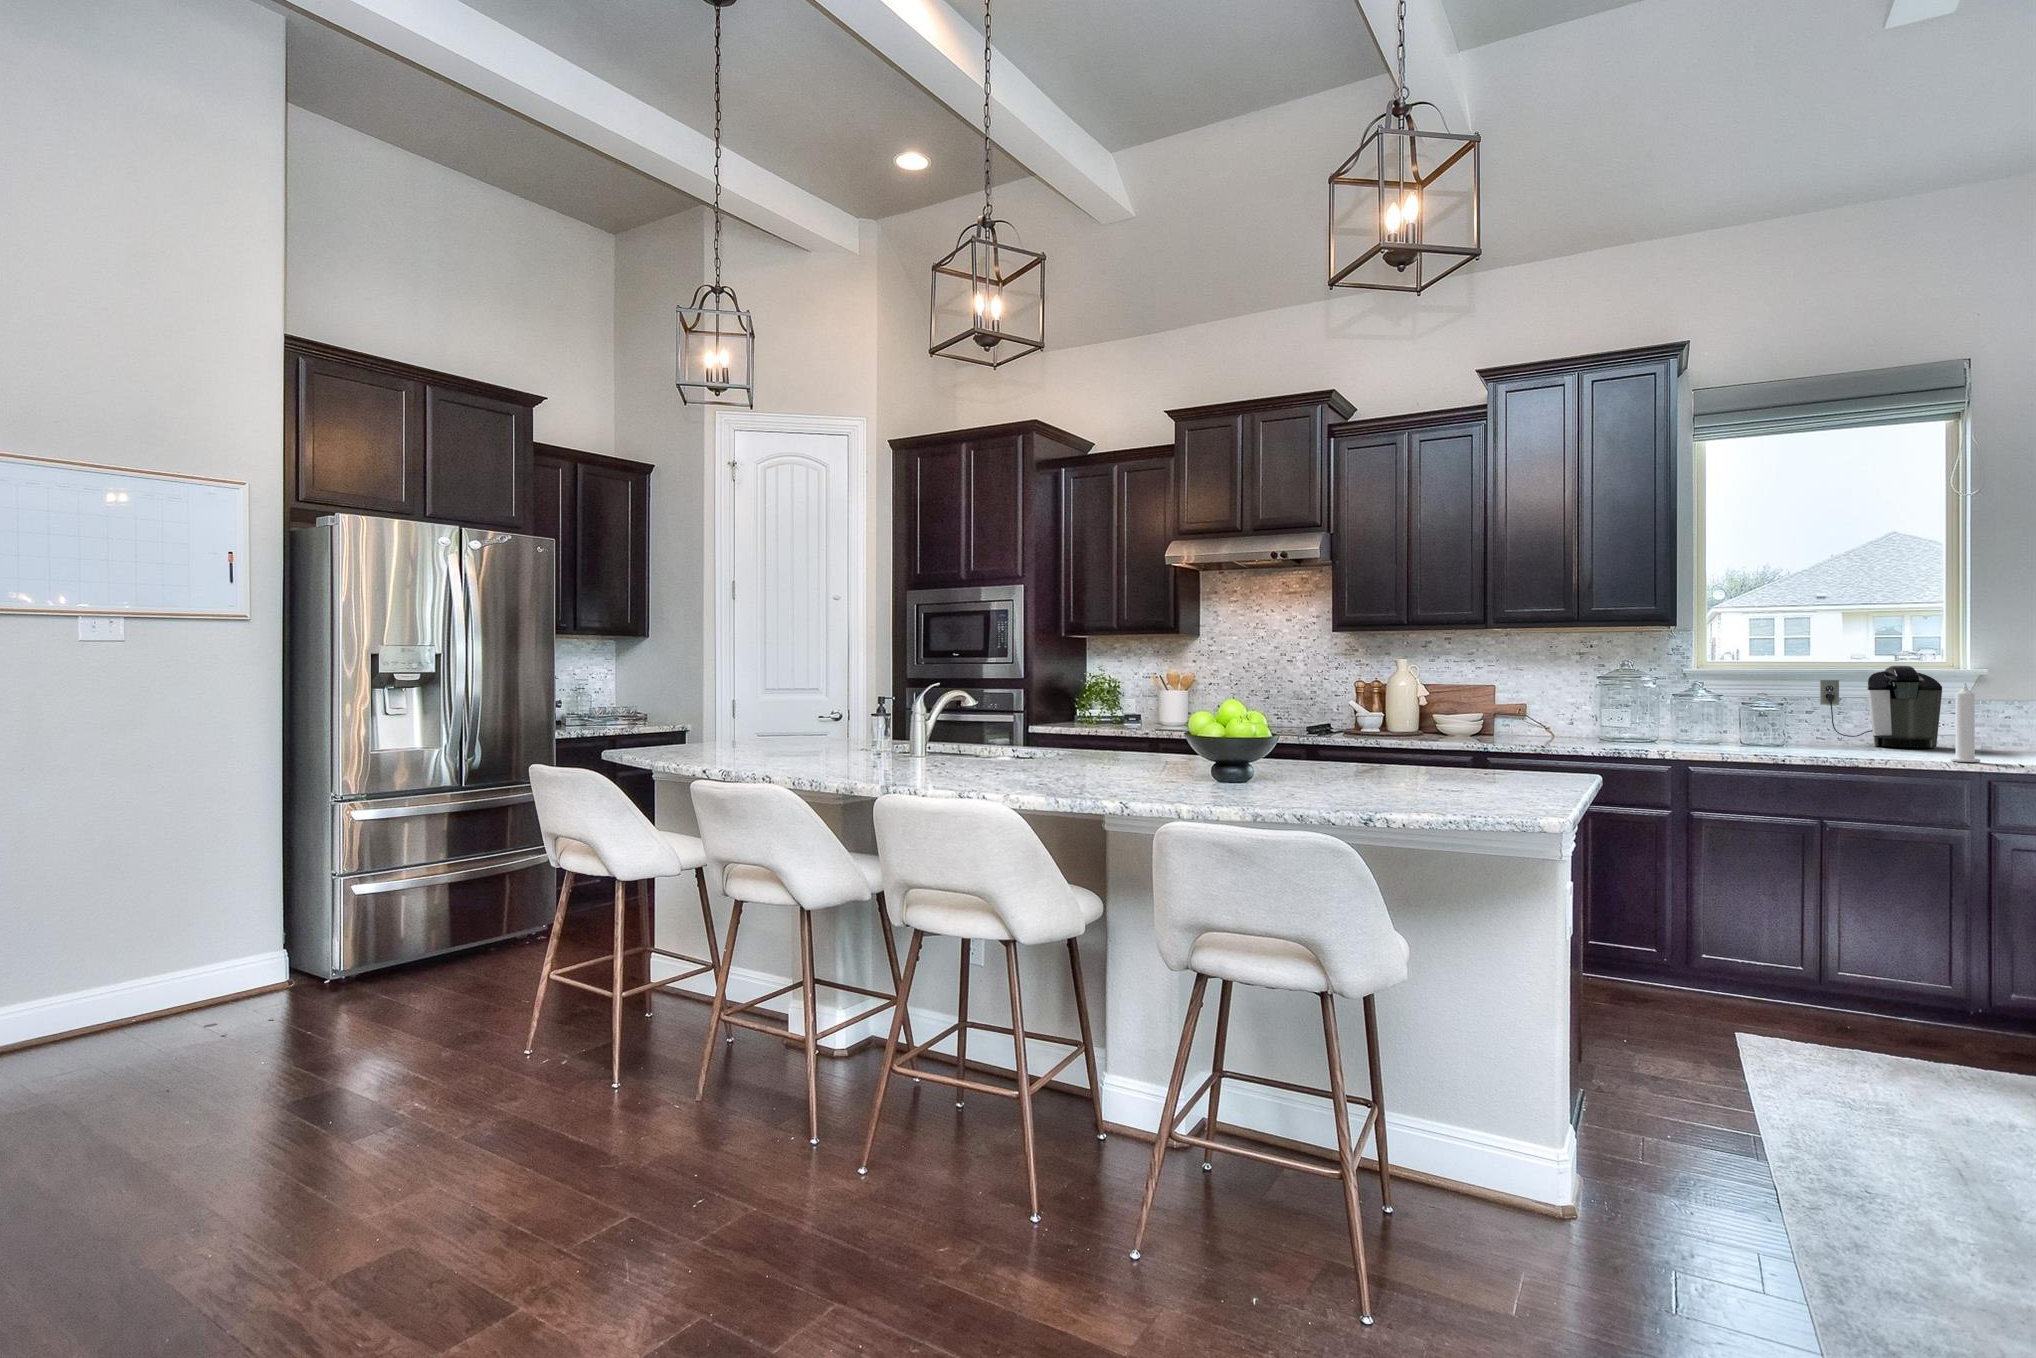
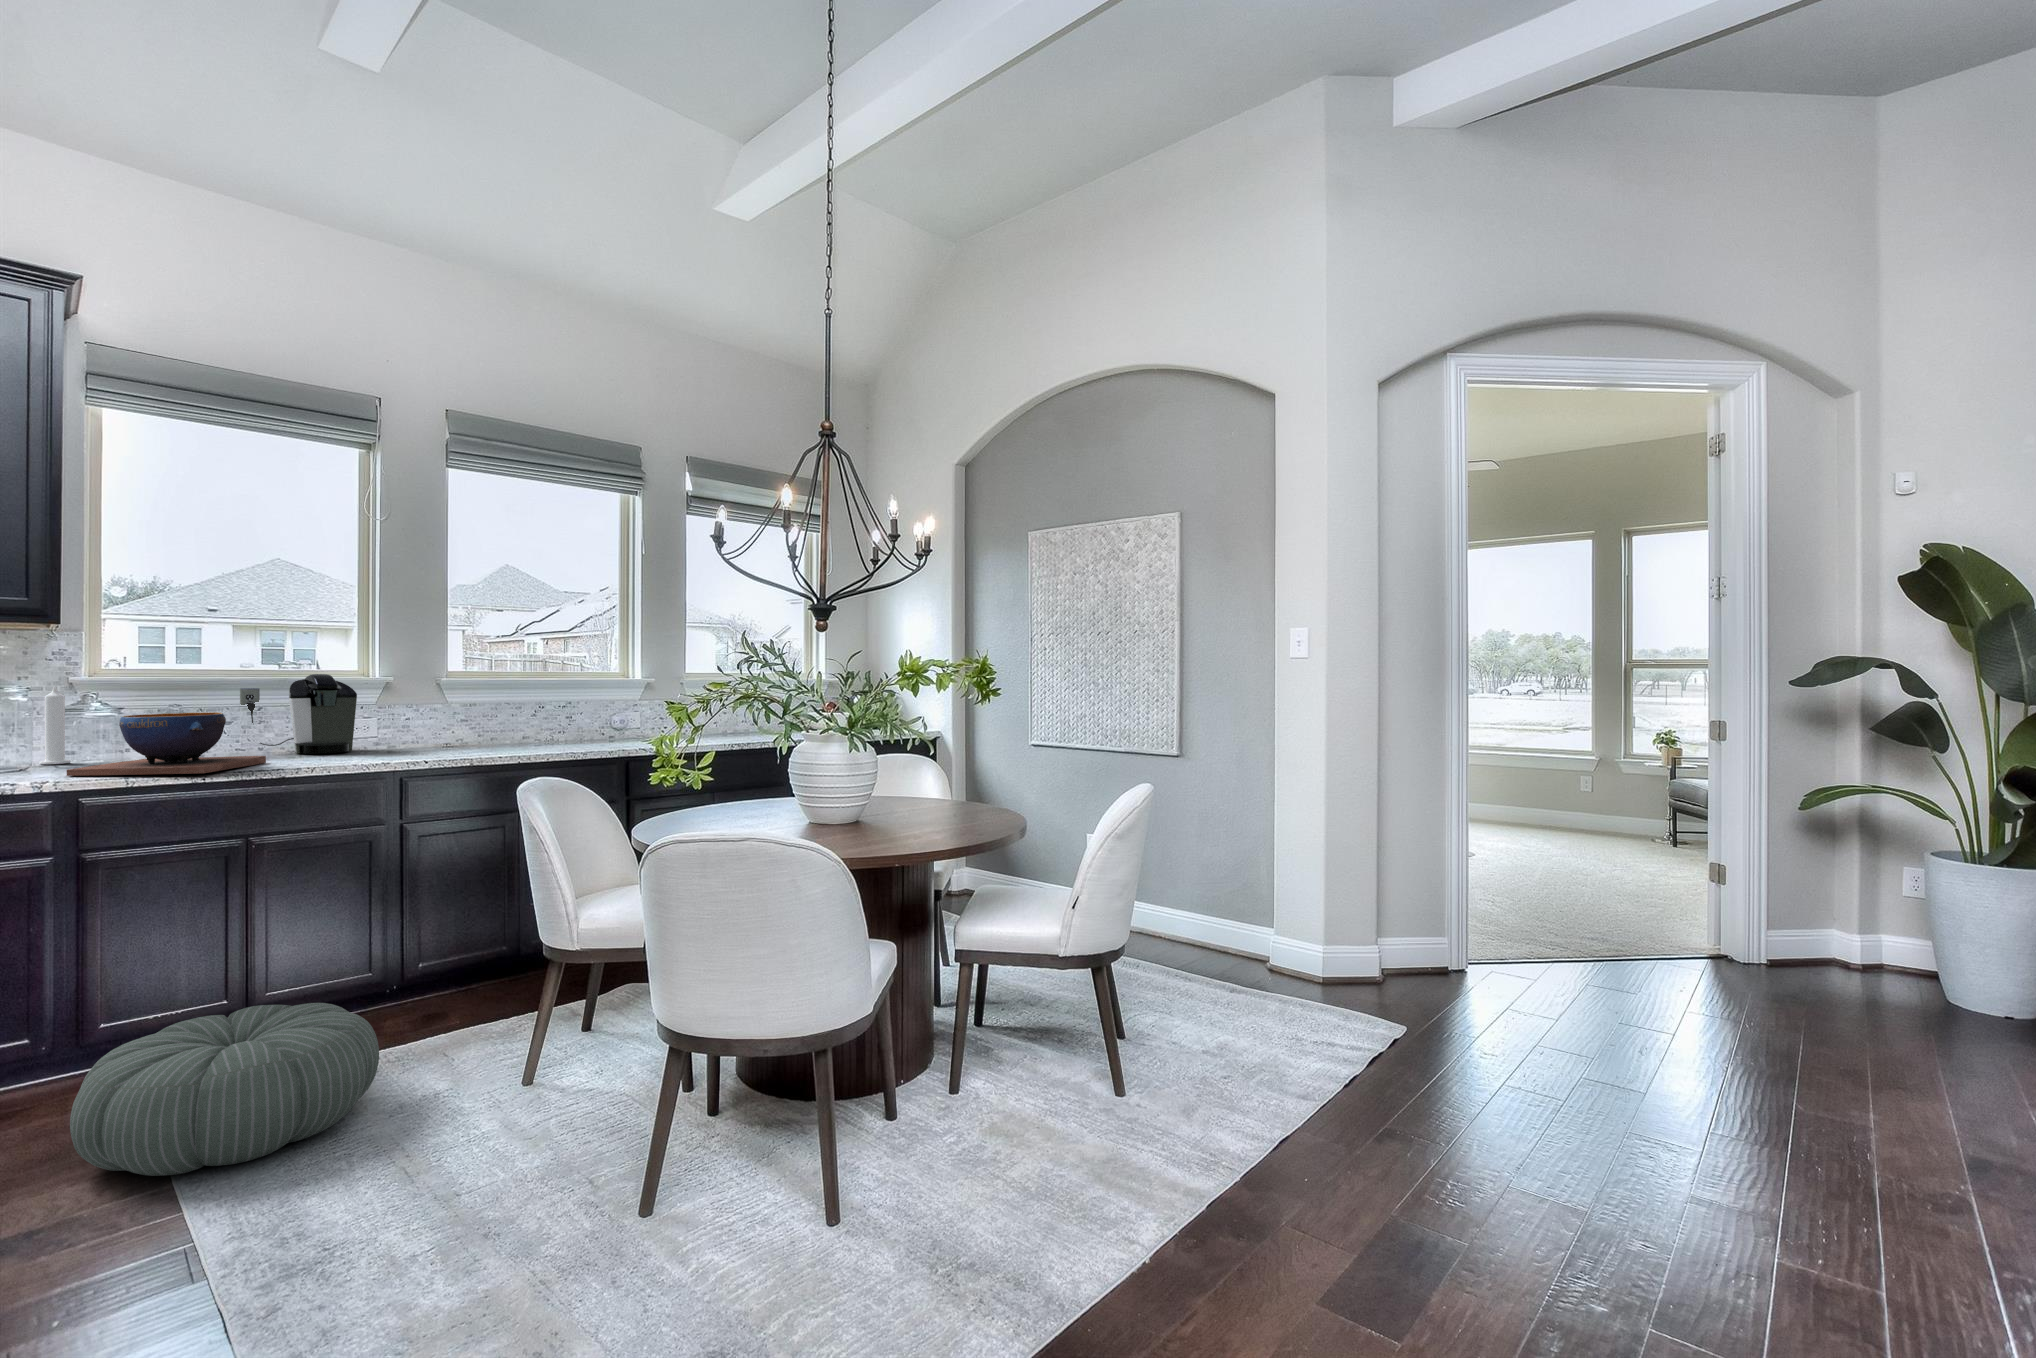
candle: present [1950,683,1980,762] -> present [39,686,71,764]
decorative bowl: none [1680,701,1842,754] -> present [67,712,266,776]
pouf: none [1677,964,1947,1105] -> present [70,1003,379,1176]

